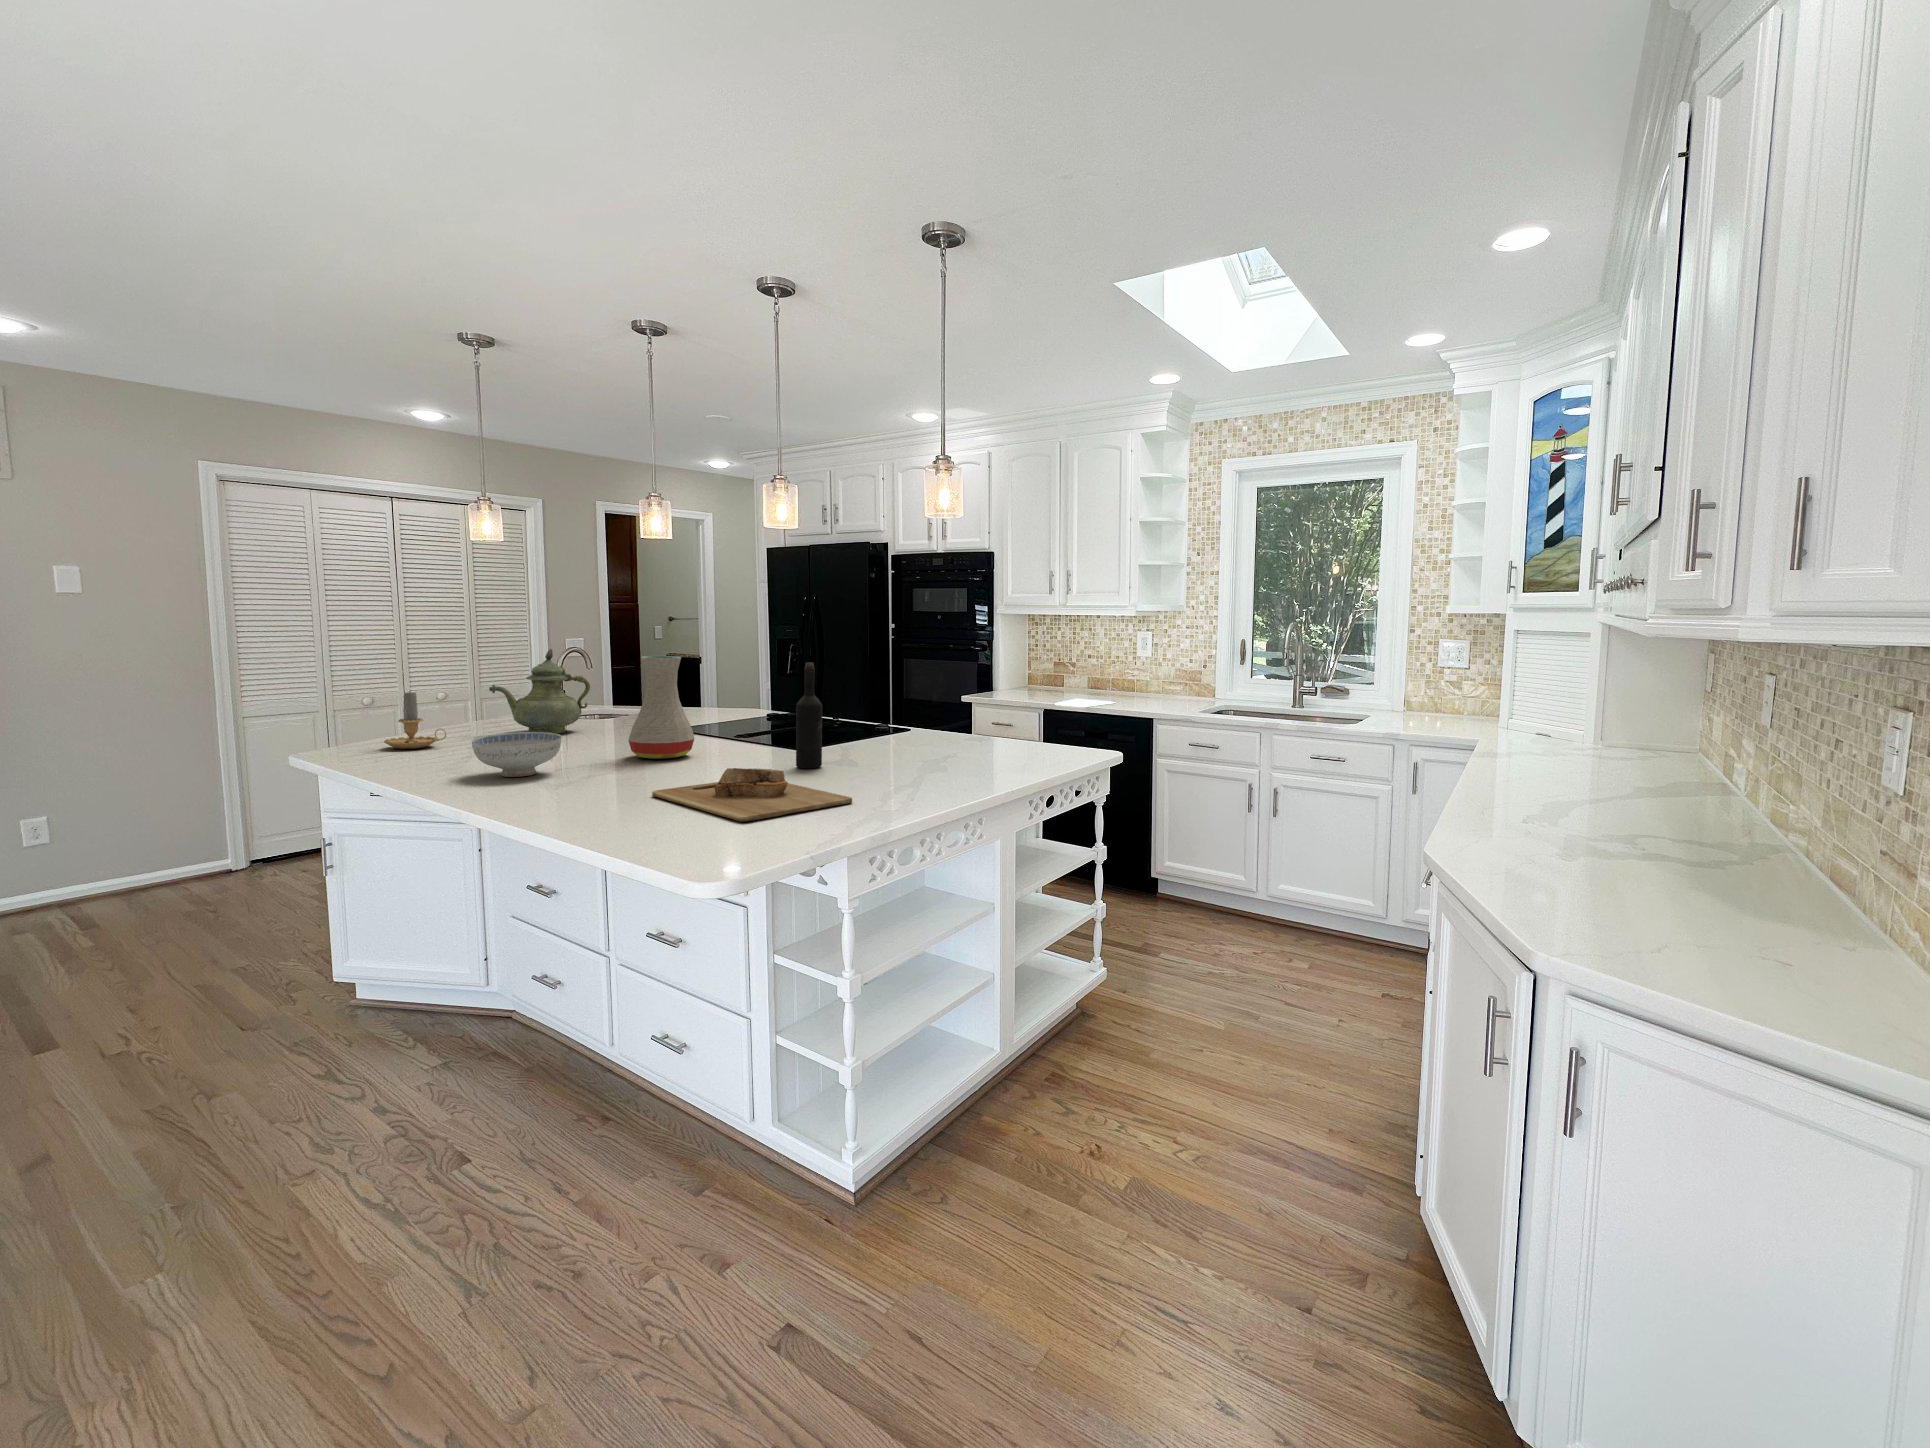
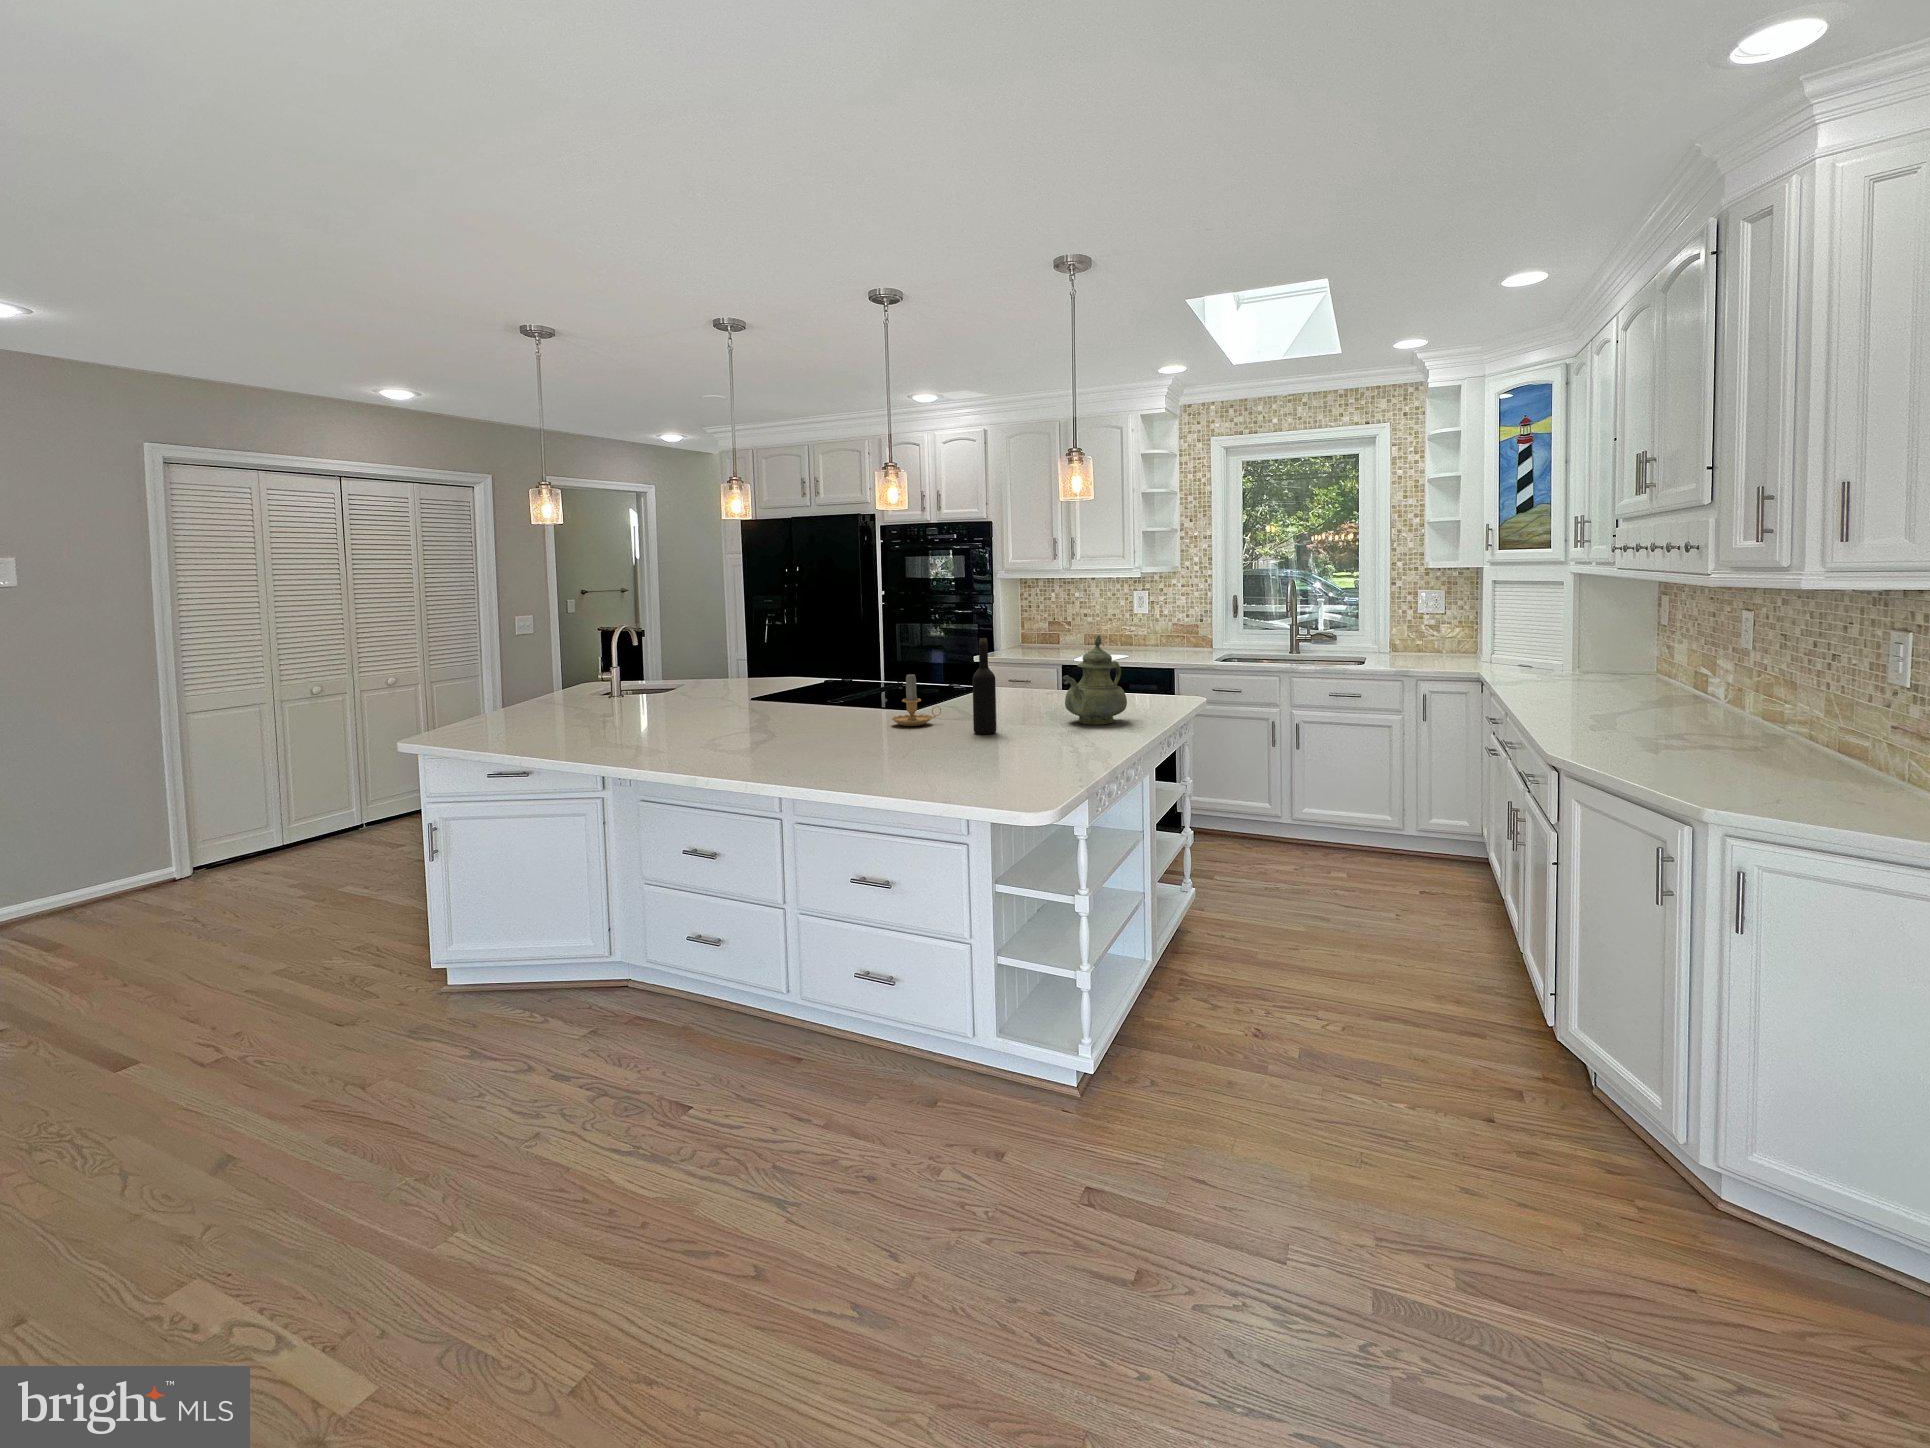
teapot: present [489,649,590,734] -> present [1062,635,1127,725]
vase: present [628,656,694,759] -> none [805,639,863,736]
candle: present [384,692,446,749] -> present [892,674,941,726]
ceramic bowl: present [472,732,562,777] -> none [706,716,783,759]
cutting board: present [652,768,852,821] -> none [911,734,1089,776]

